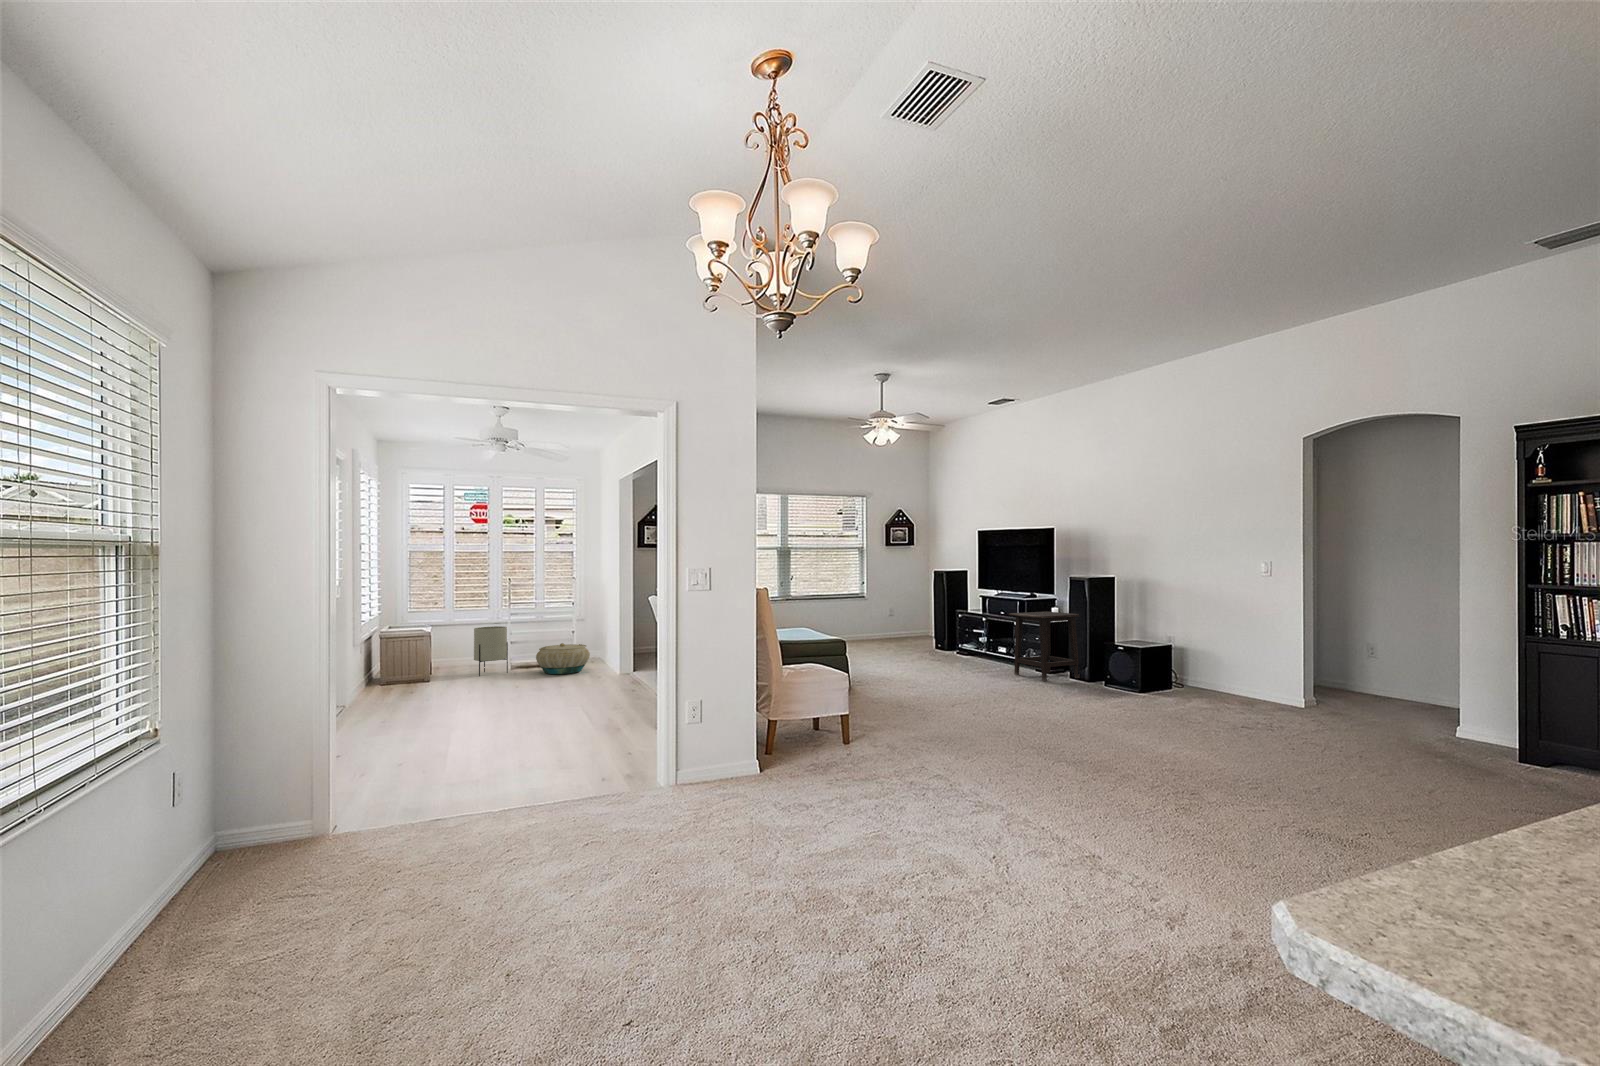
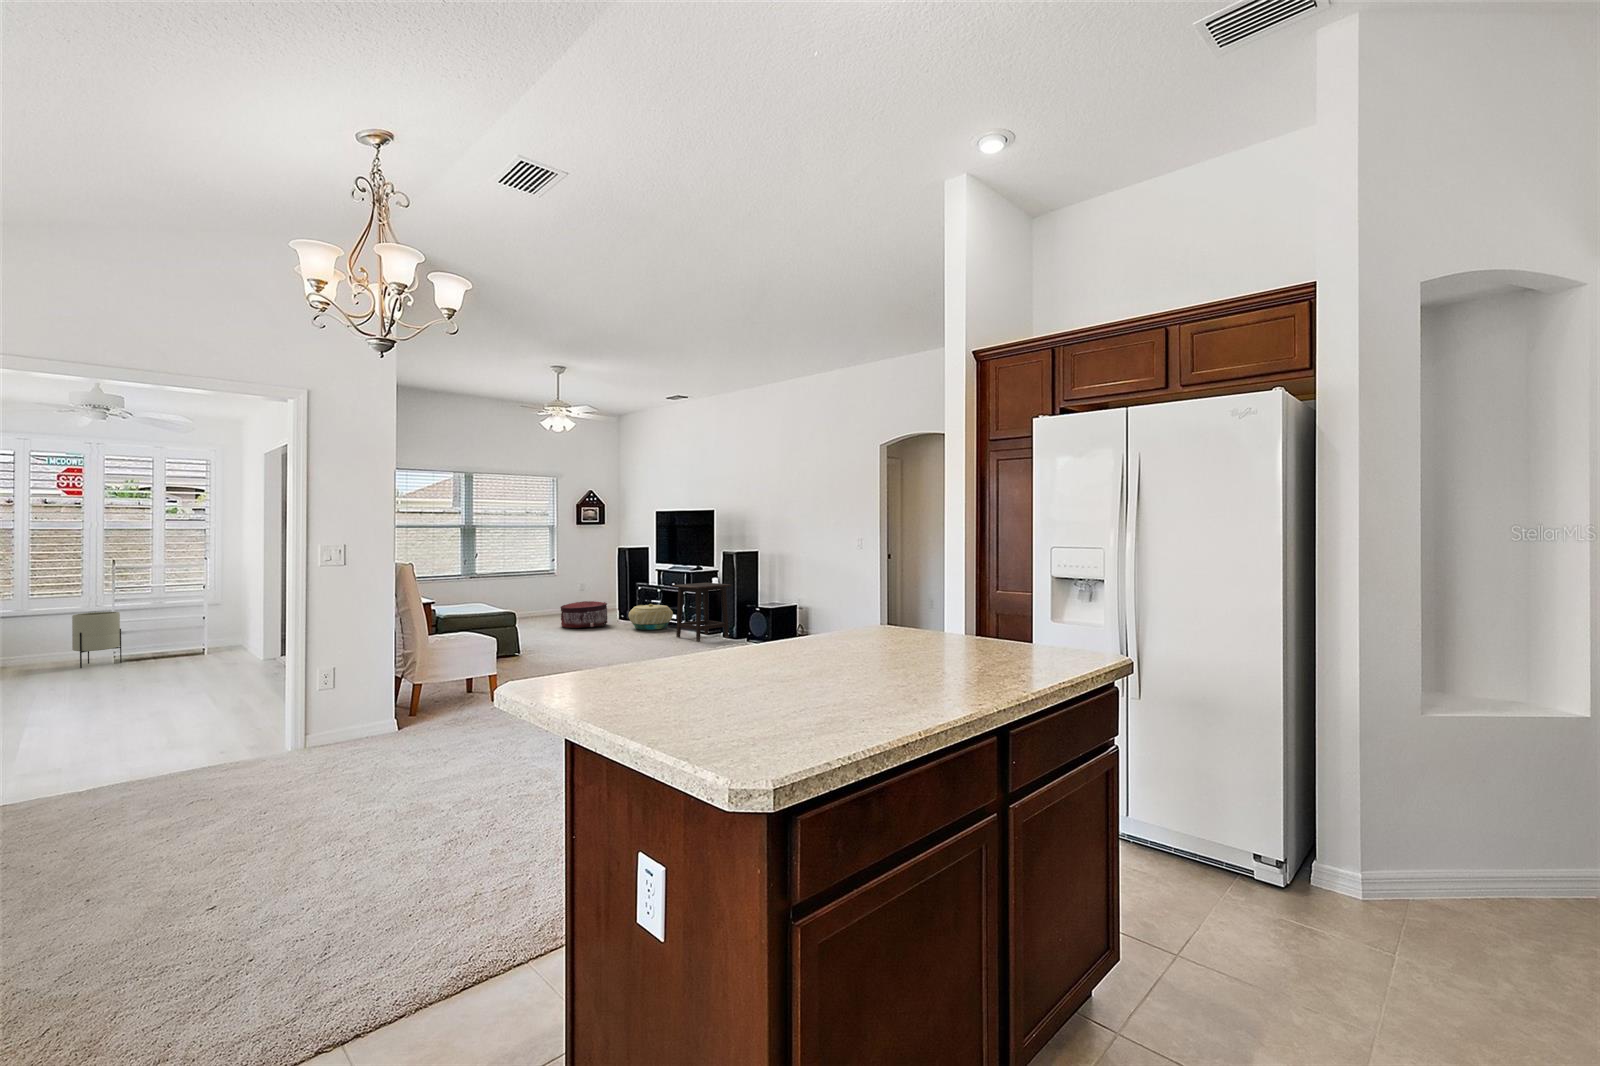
pouf: none [878,629,928,658] -> present [561,601,607,628]
basket: present [536,643,590,674] -> present [628,604,673,630]

